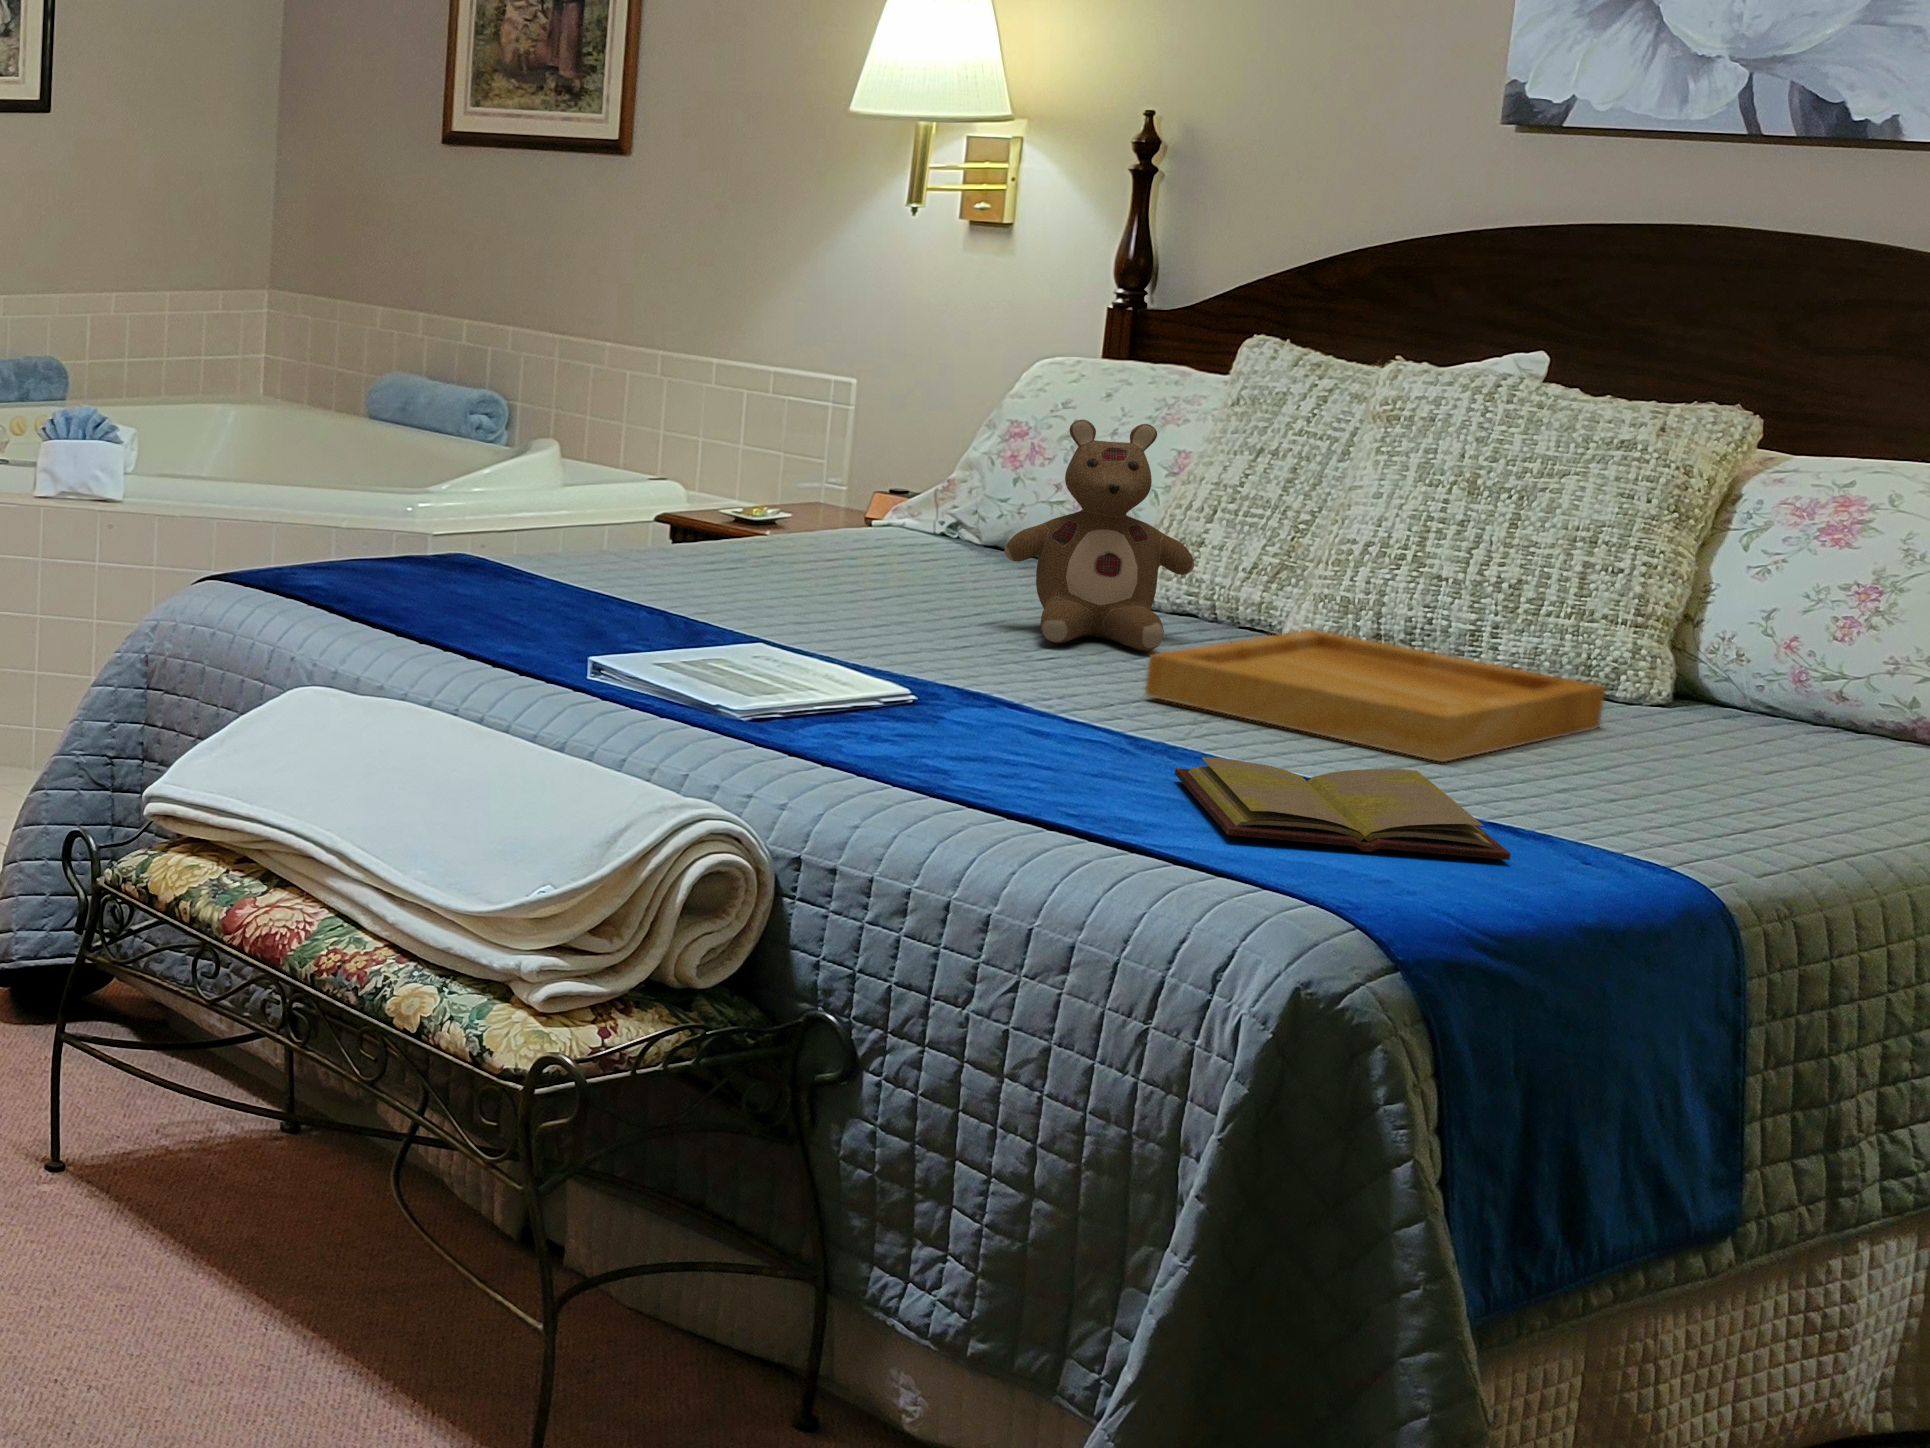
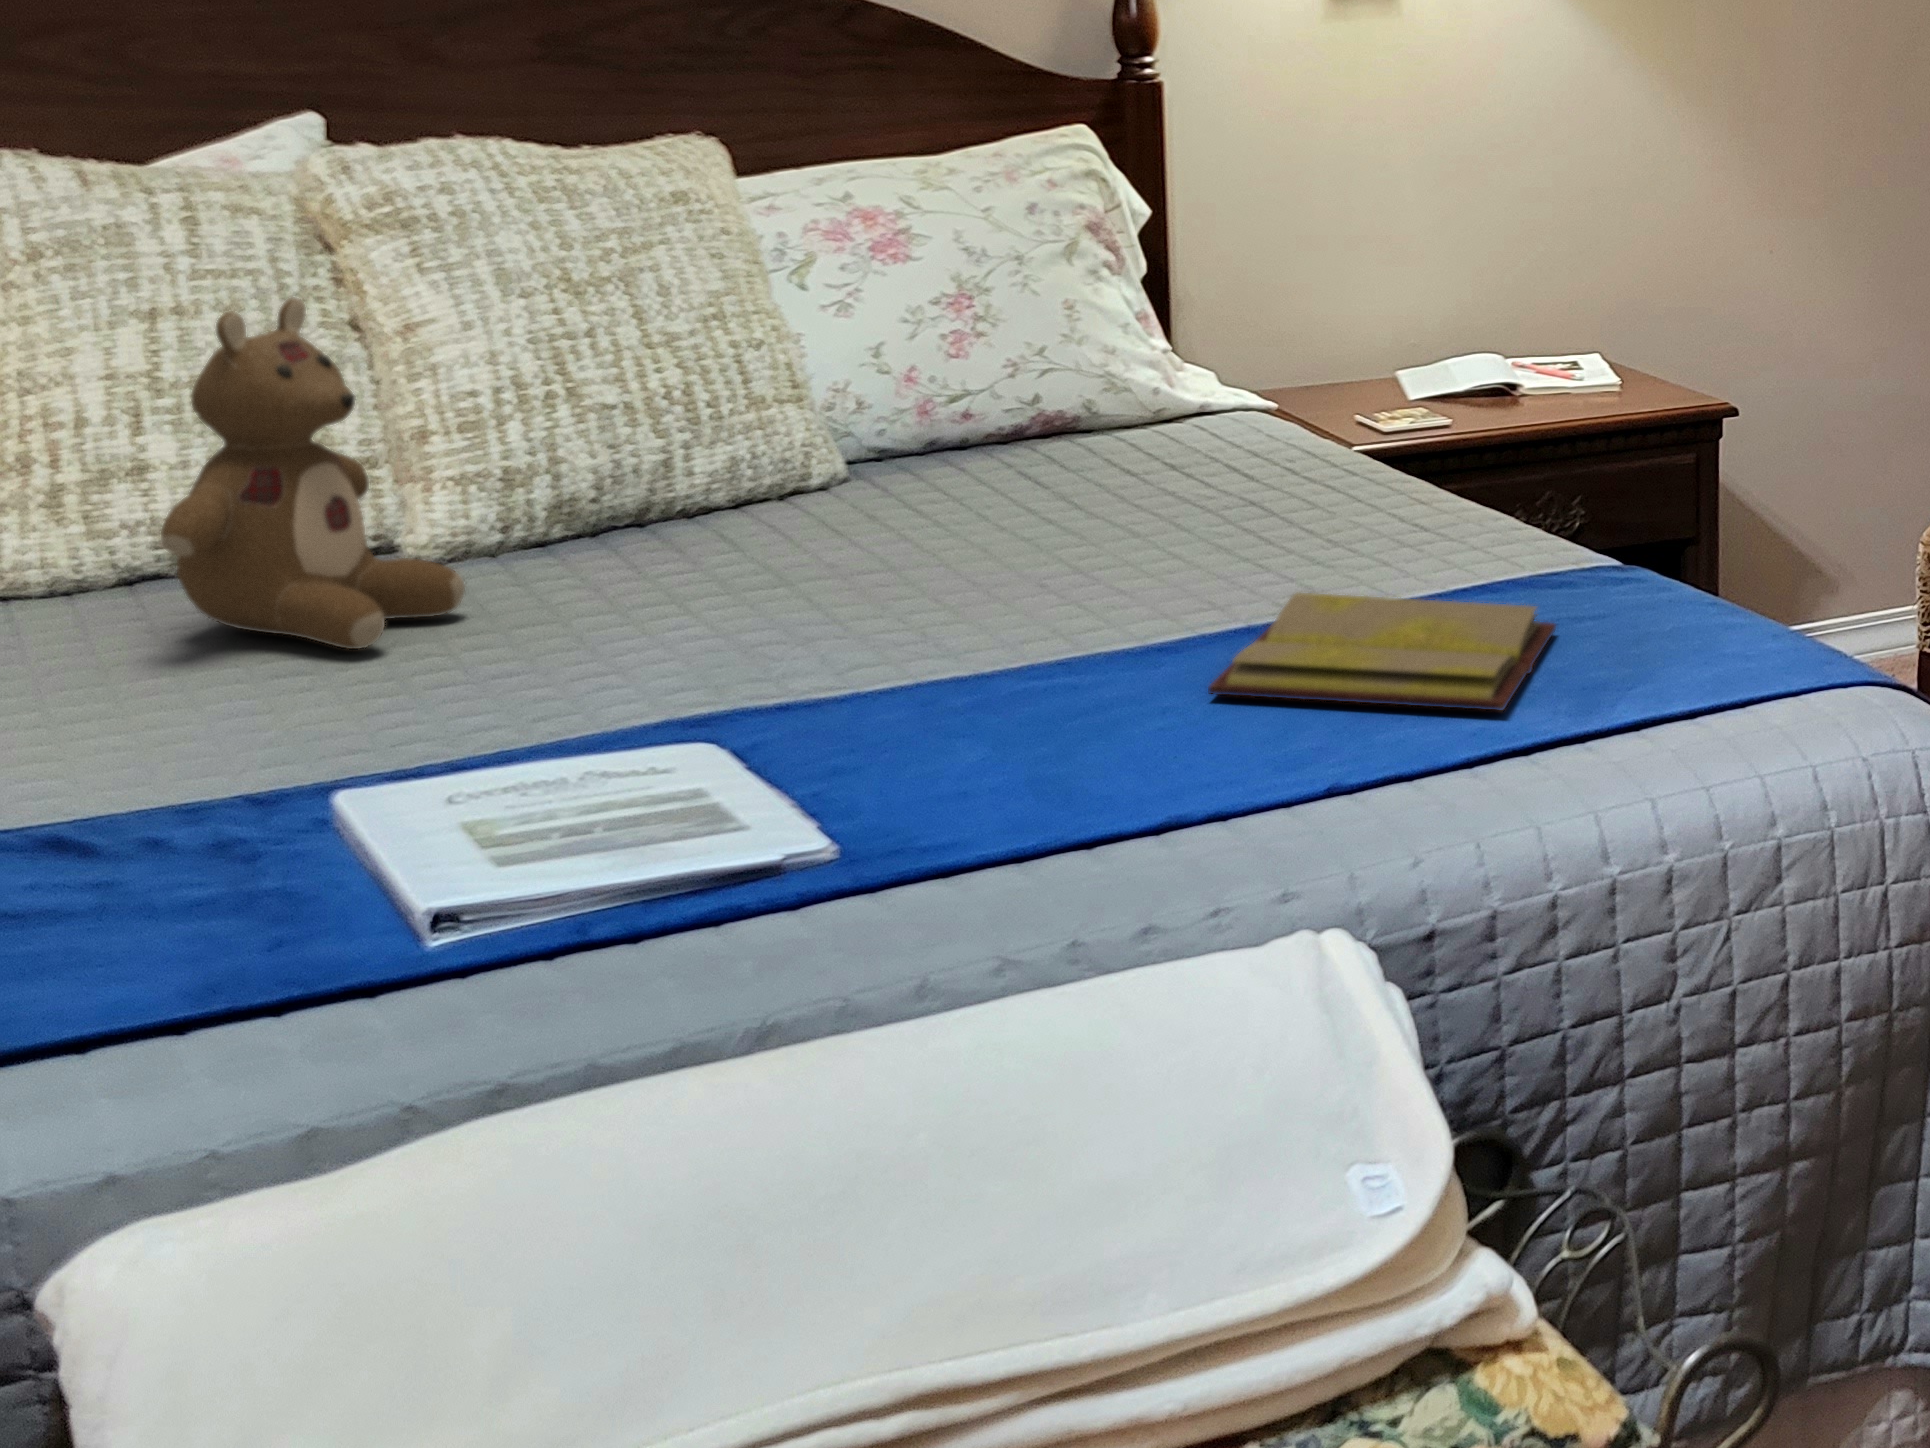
tray: present [1145,630,1605,762] -> none [586,468,1122,652]

